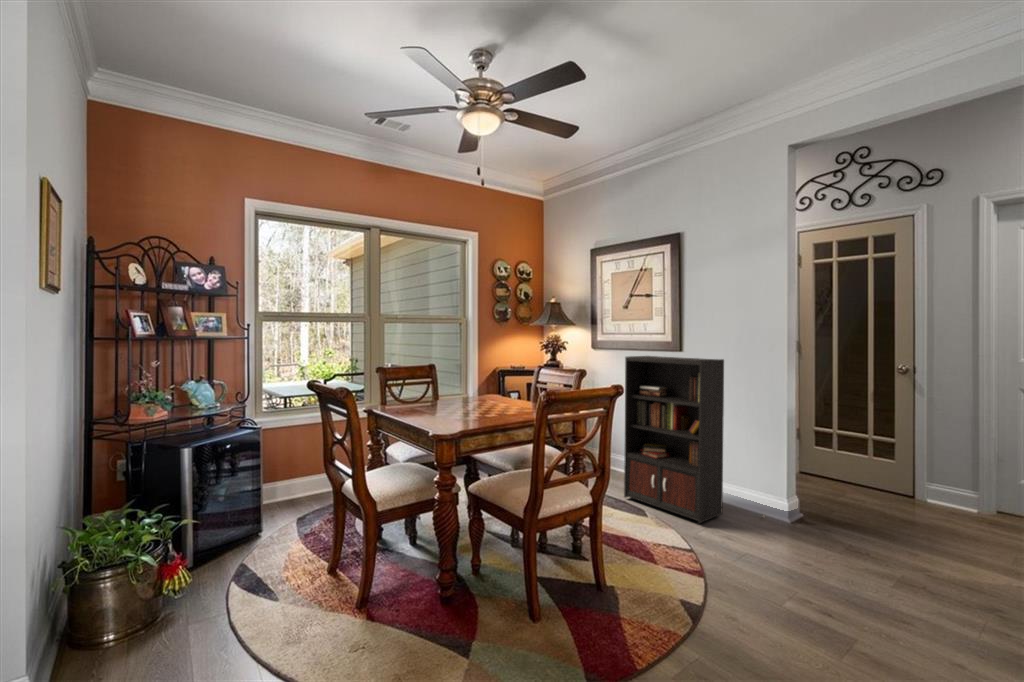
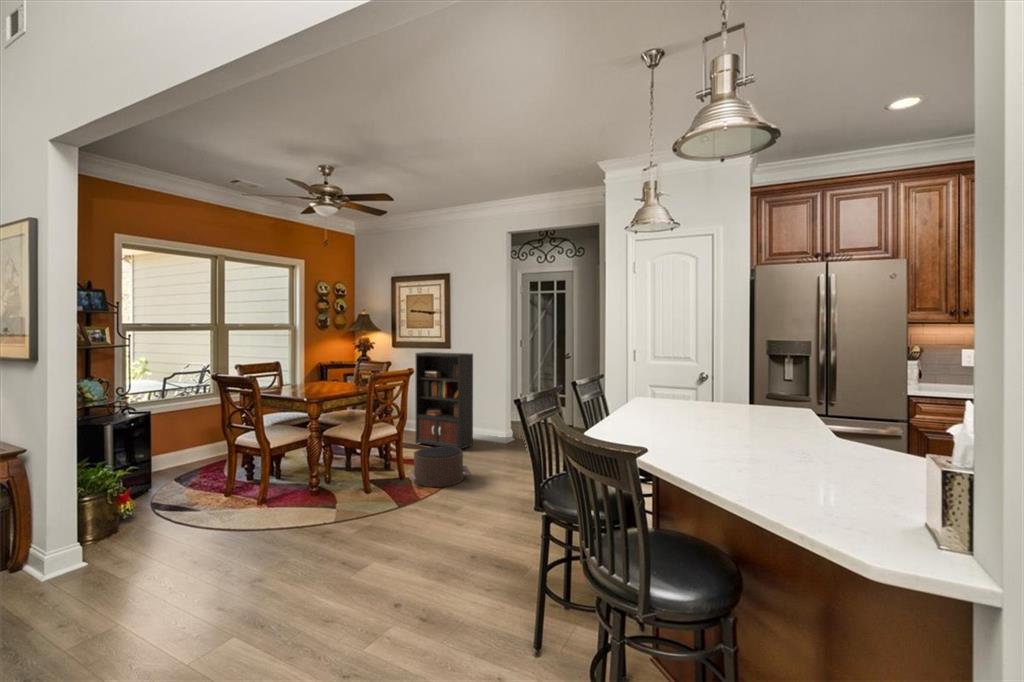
pouf: none [614,531,747,631] -> present [408,446,472,487]

